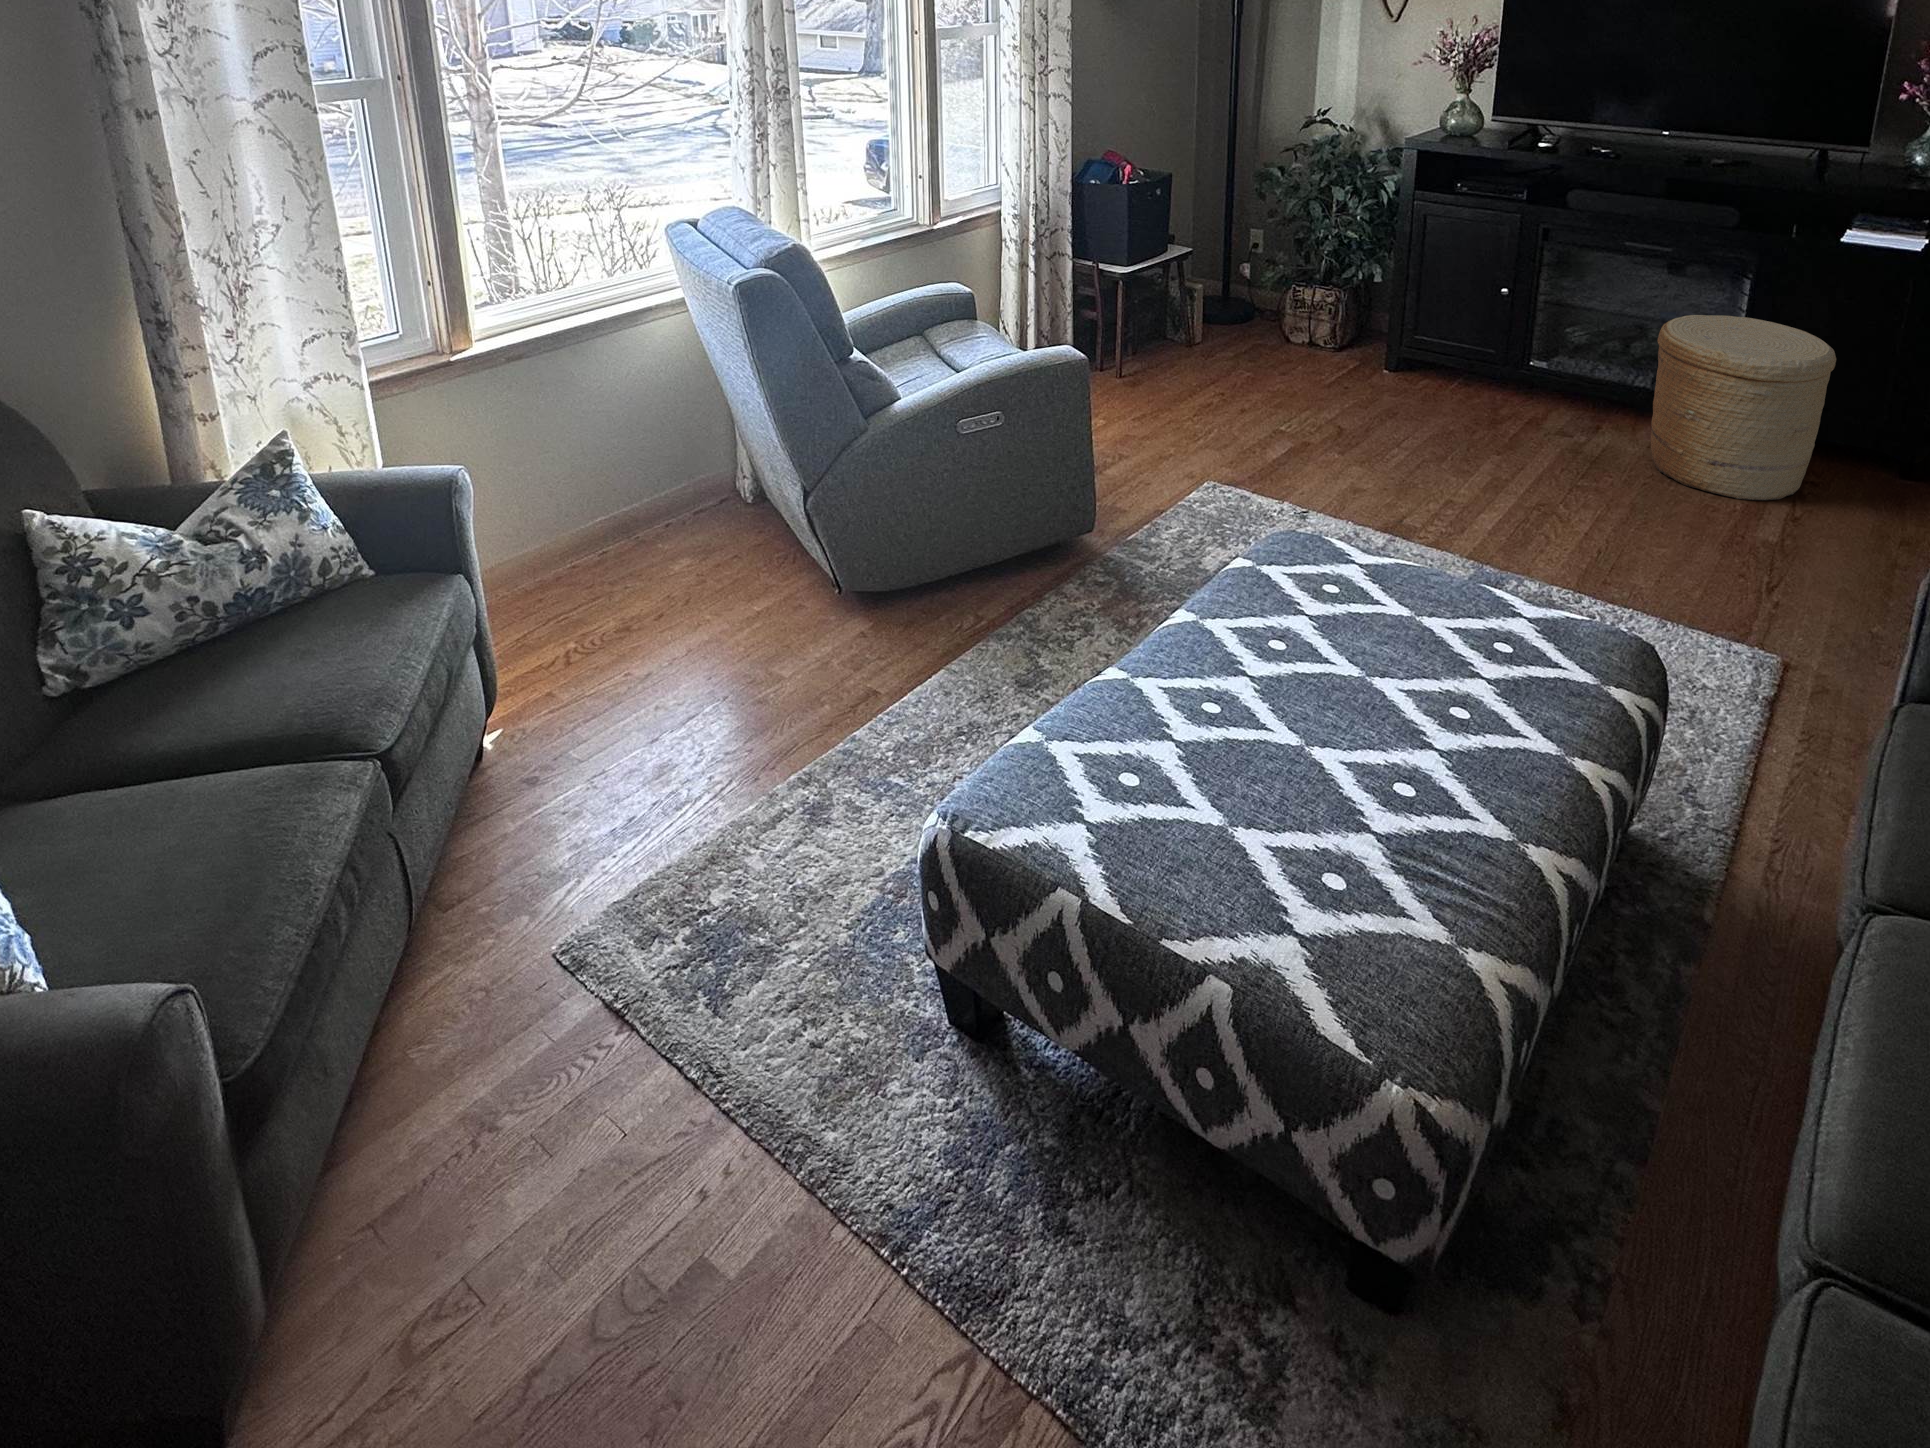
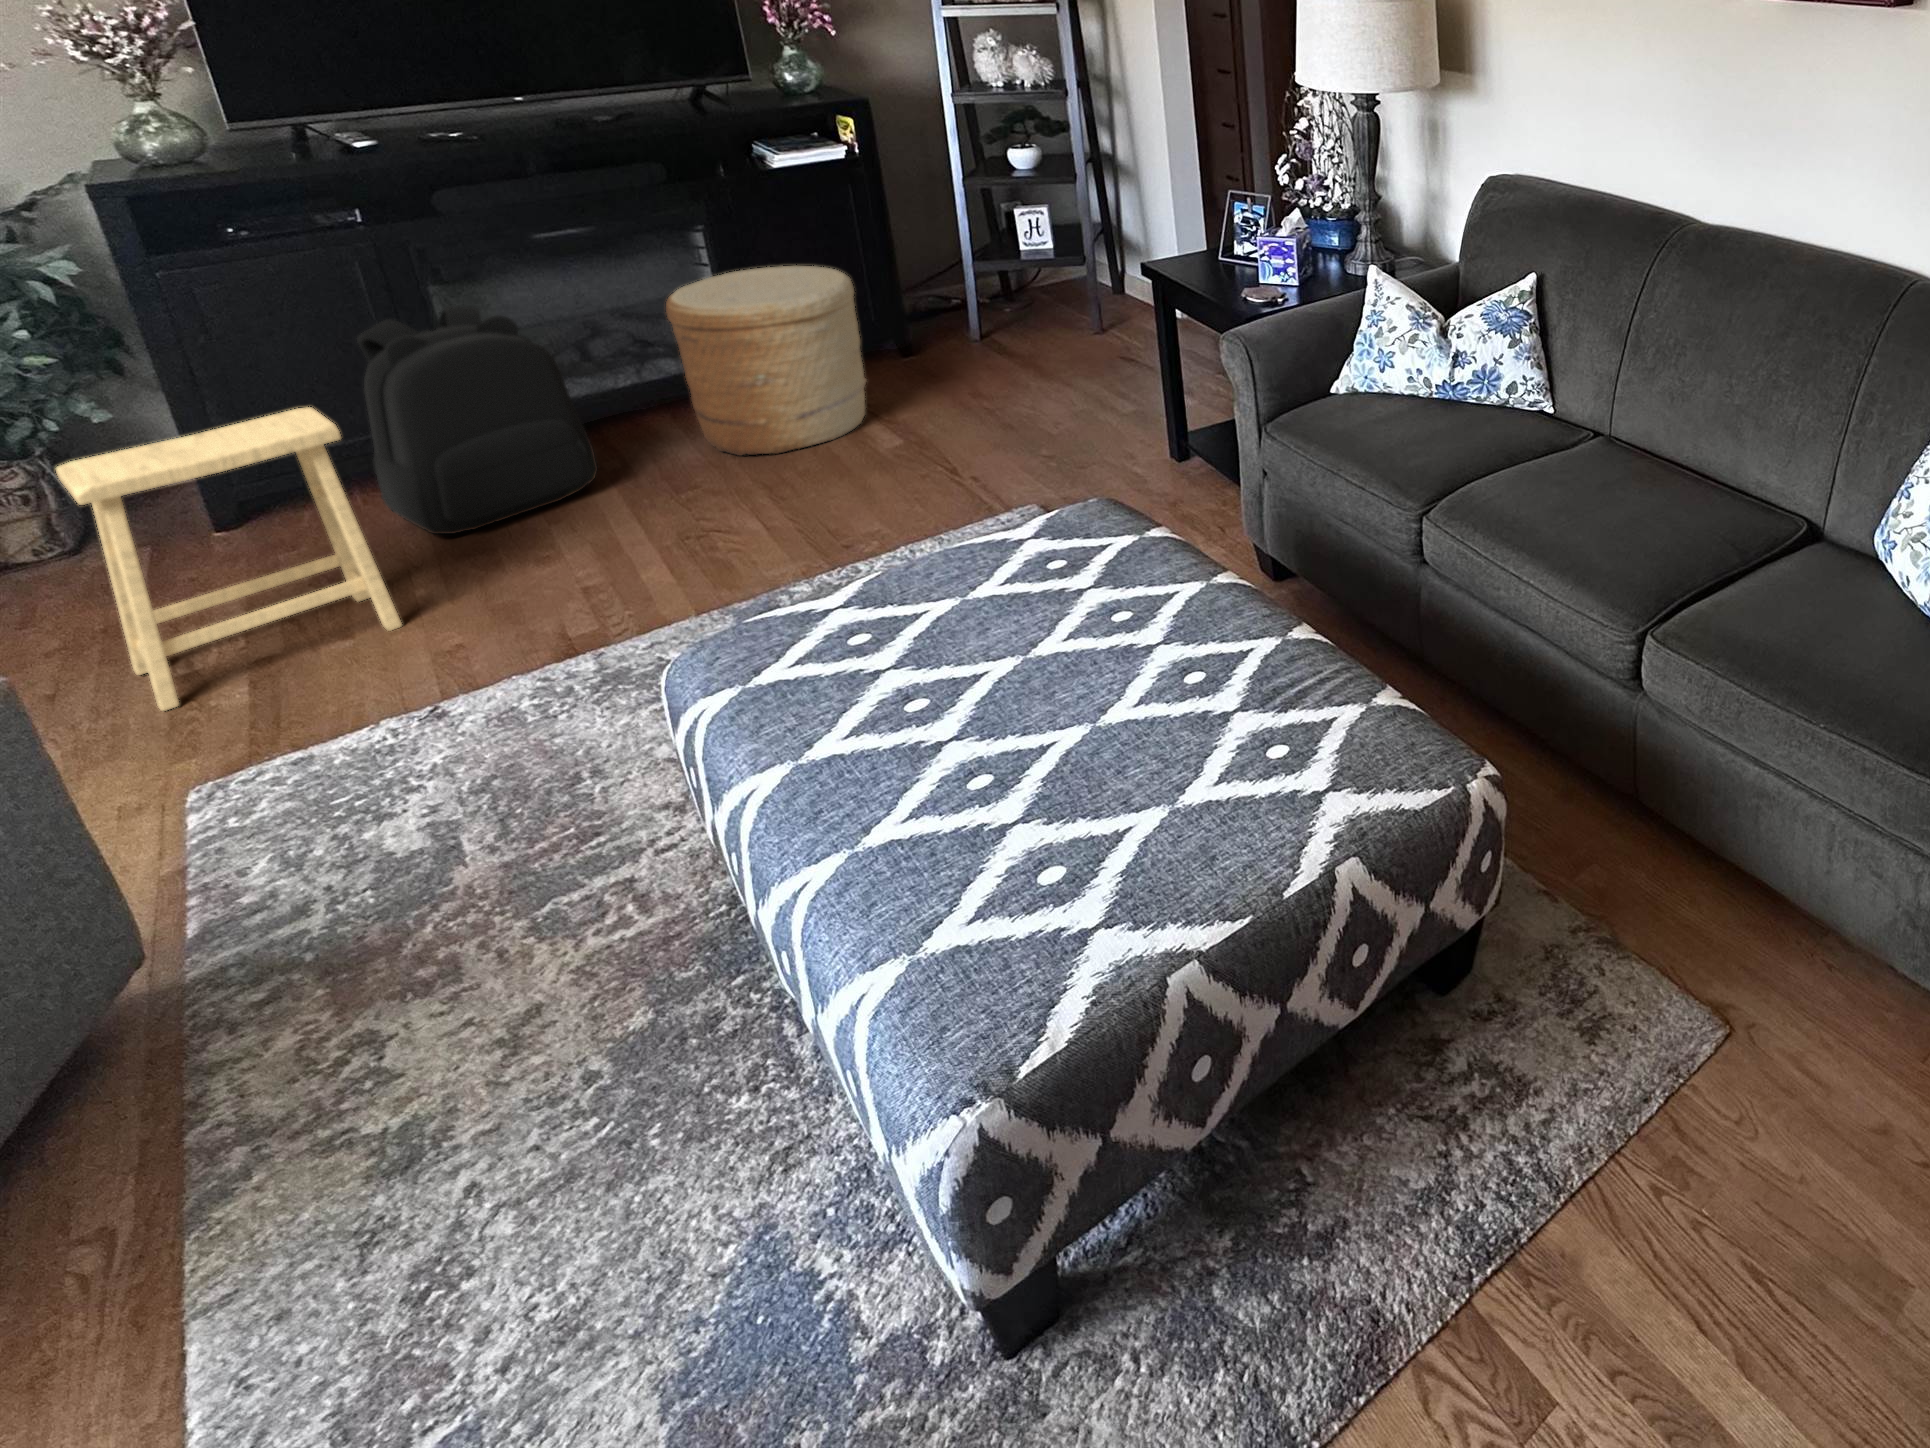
backpack: none [1444,269,1568,438] -> present [357,306,598,534]
footstool: none [1261,290,1396,461] -> present [56,407,402,711]

